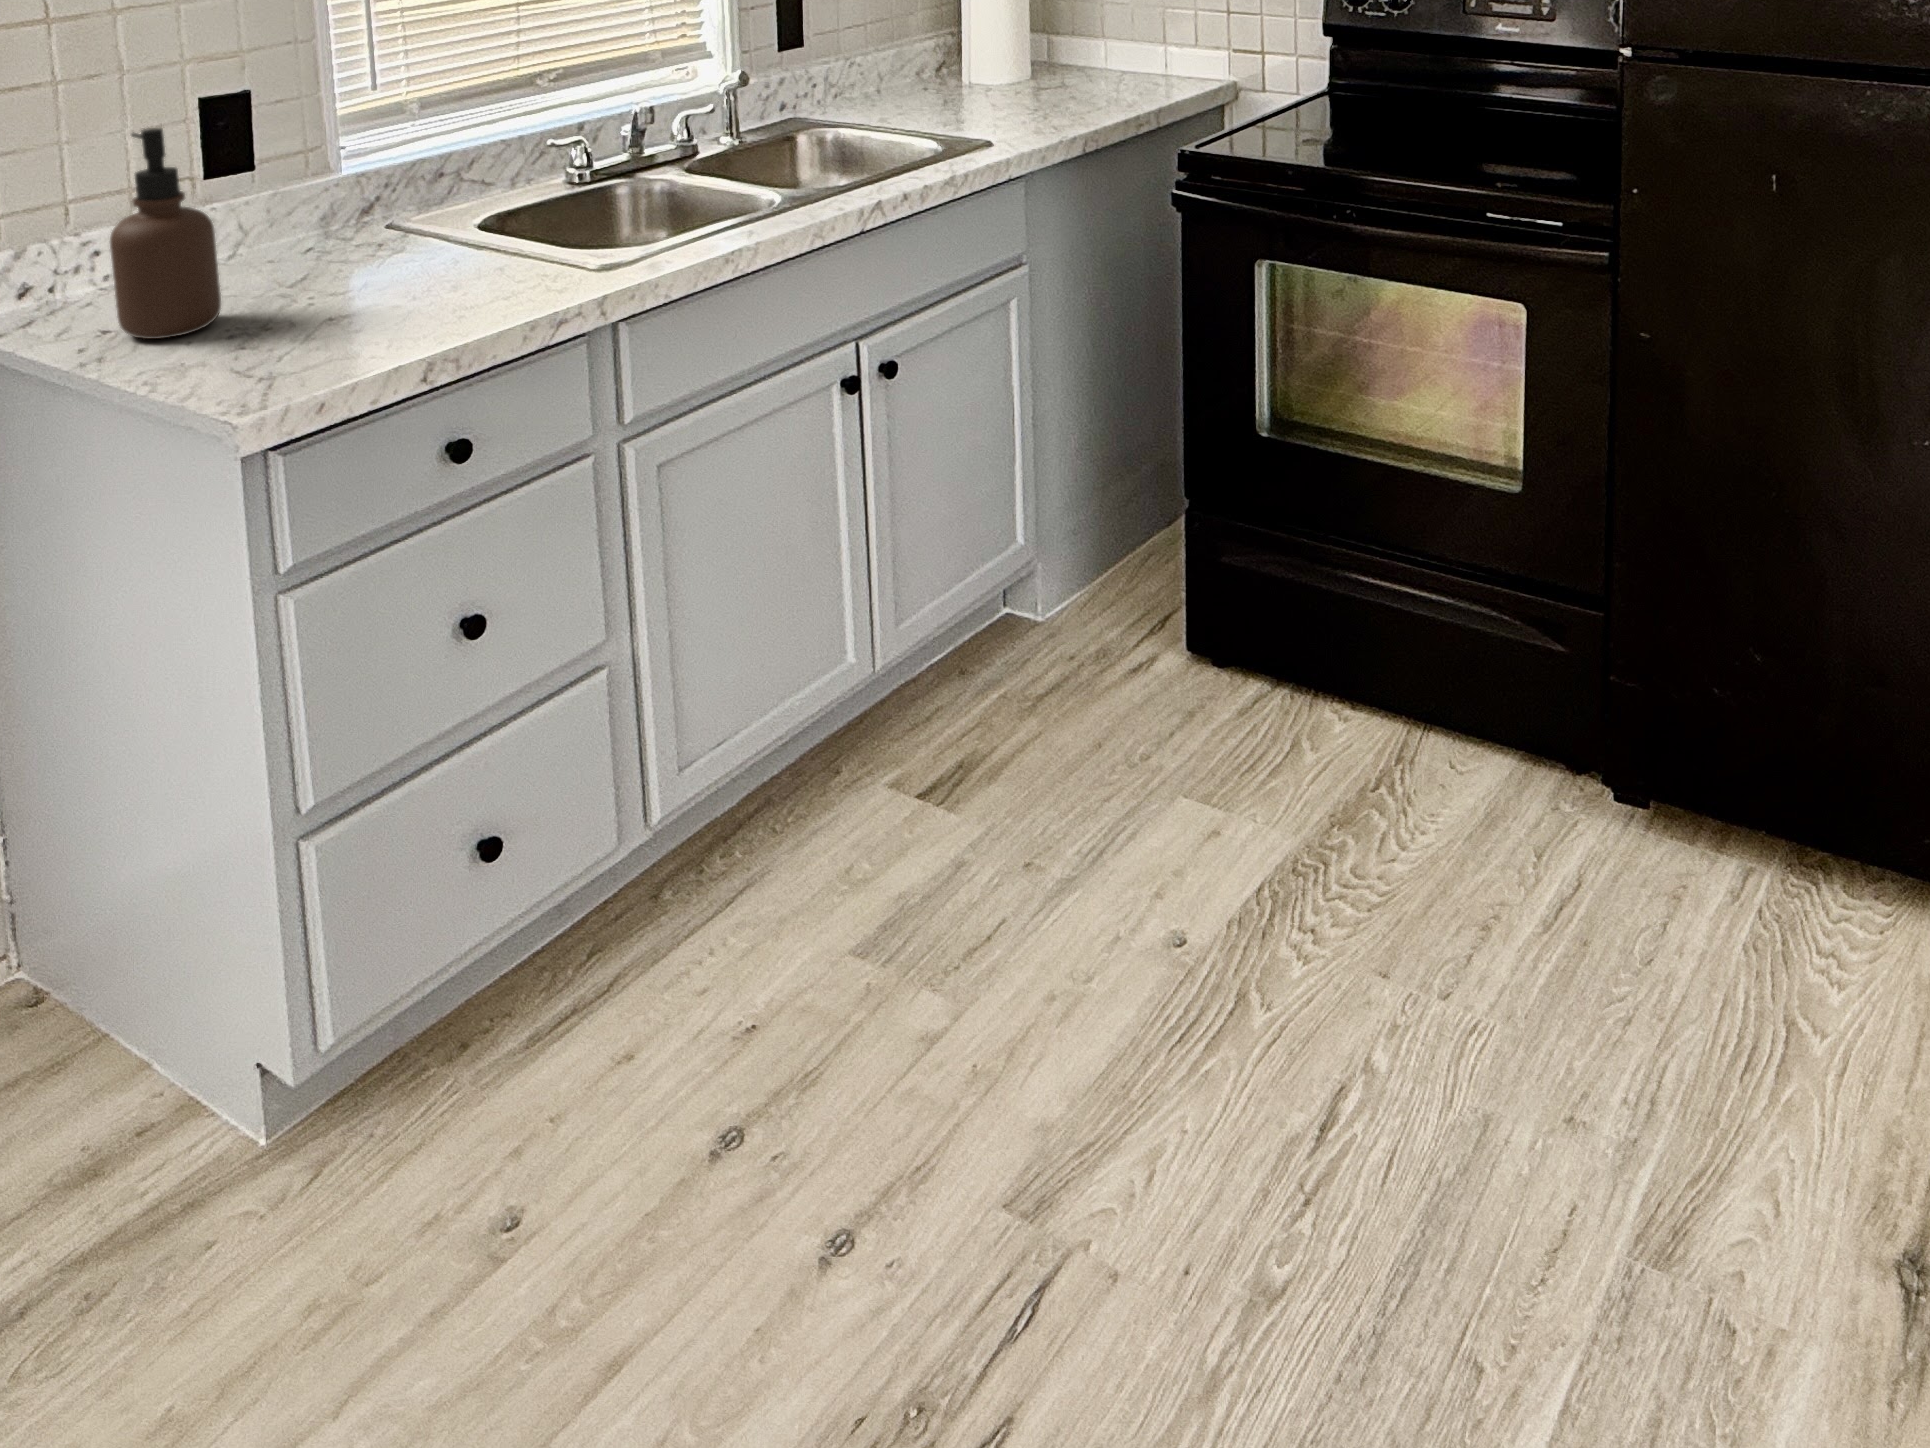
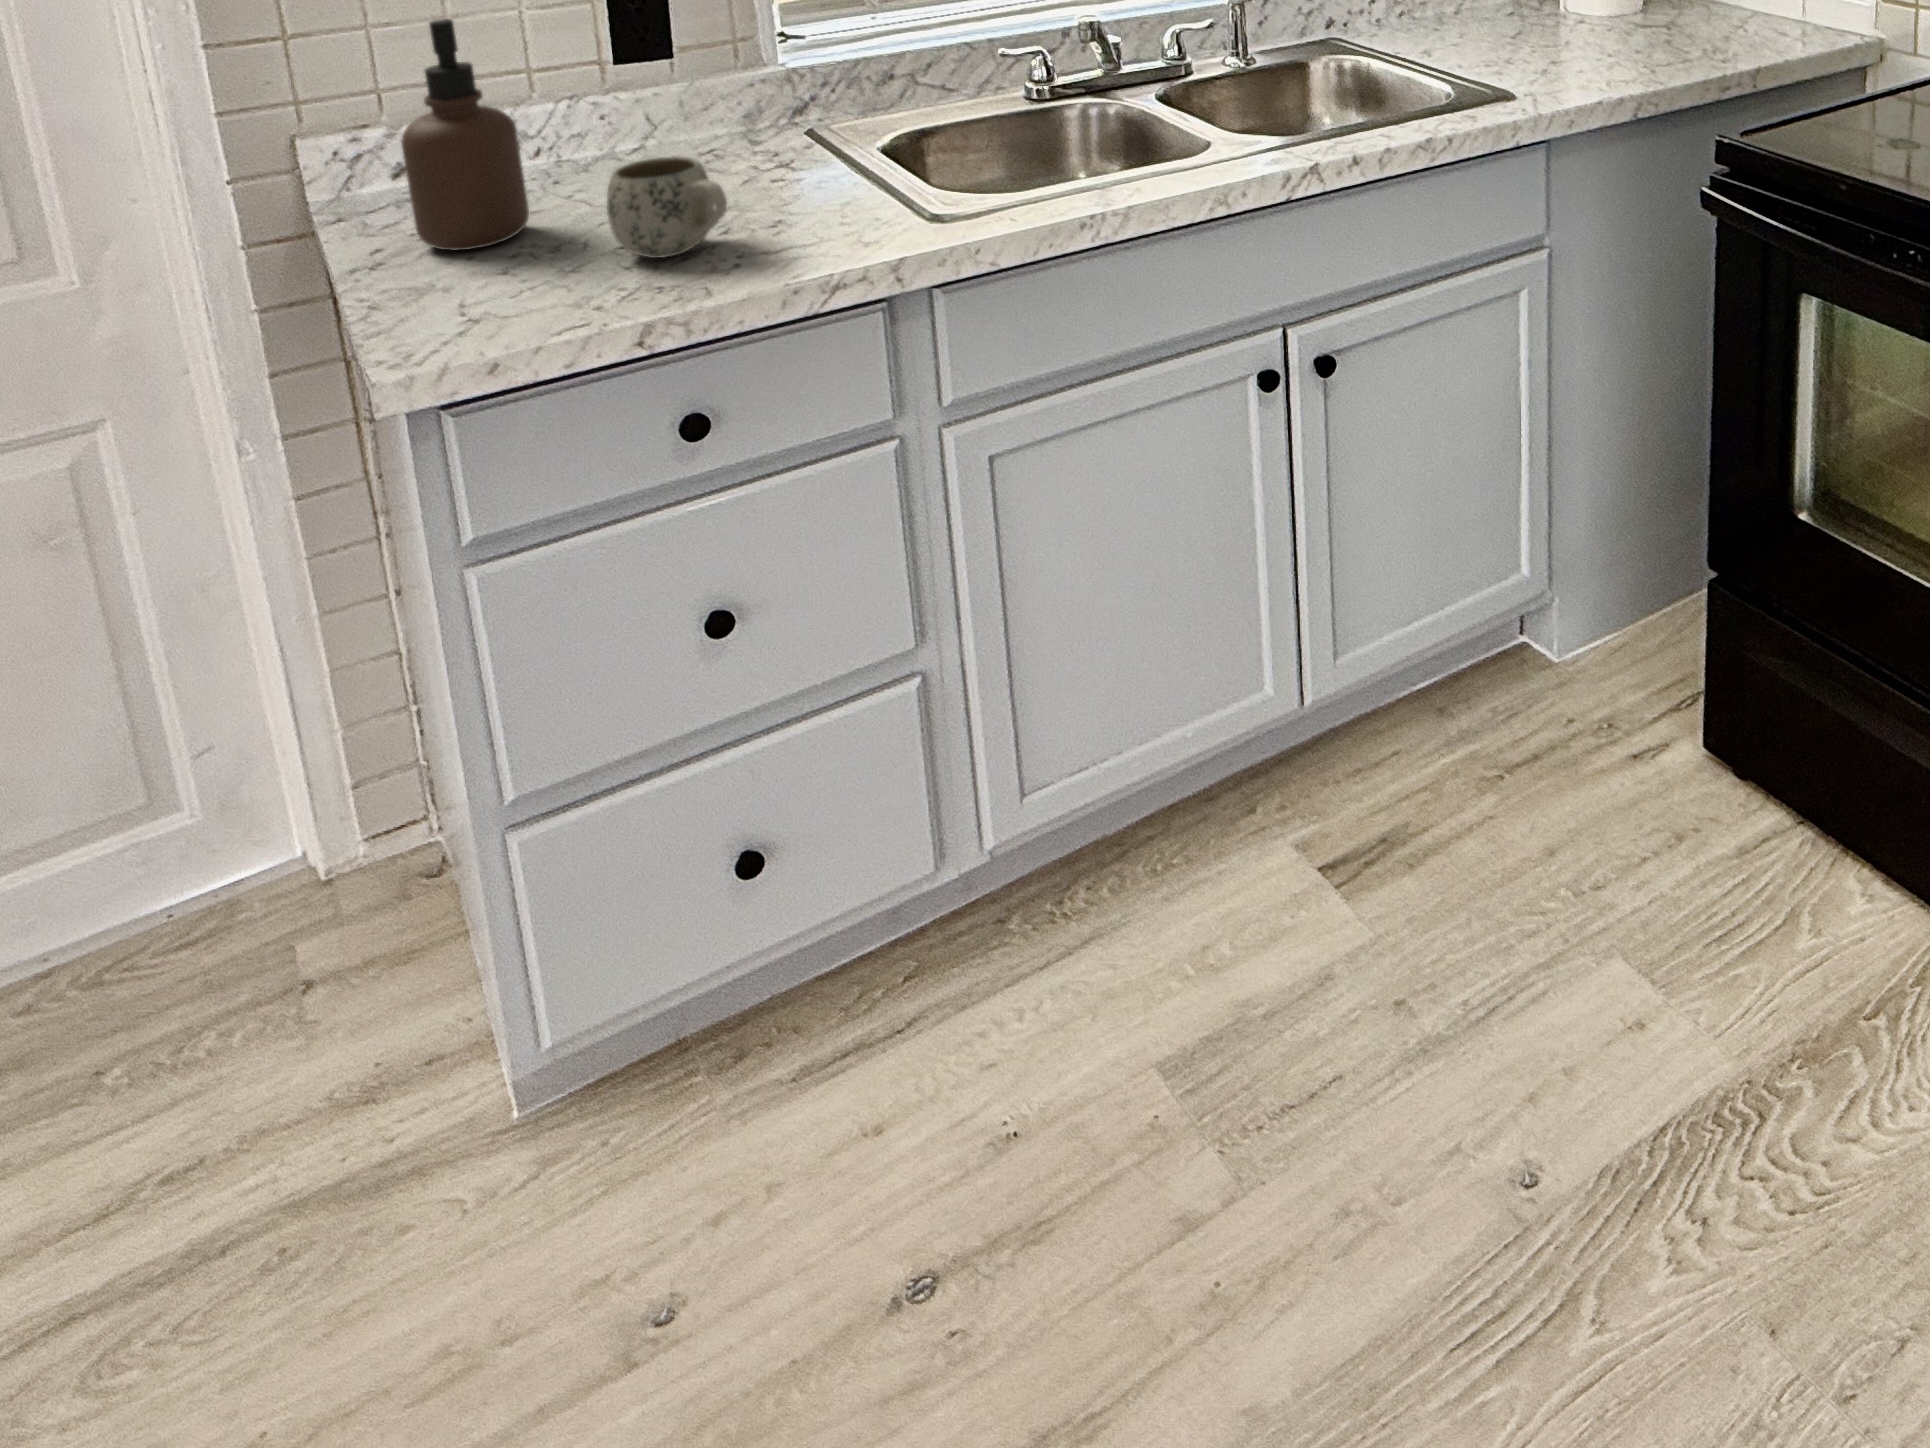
mug: none [332,230,449,319] -> present [607,156,727,258]

